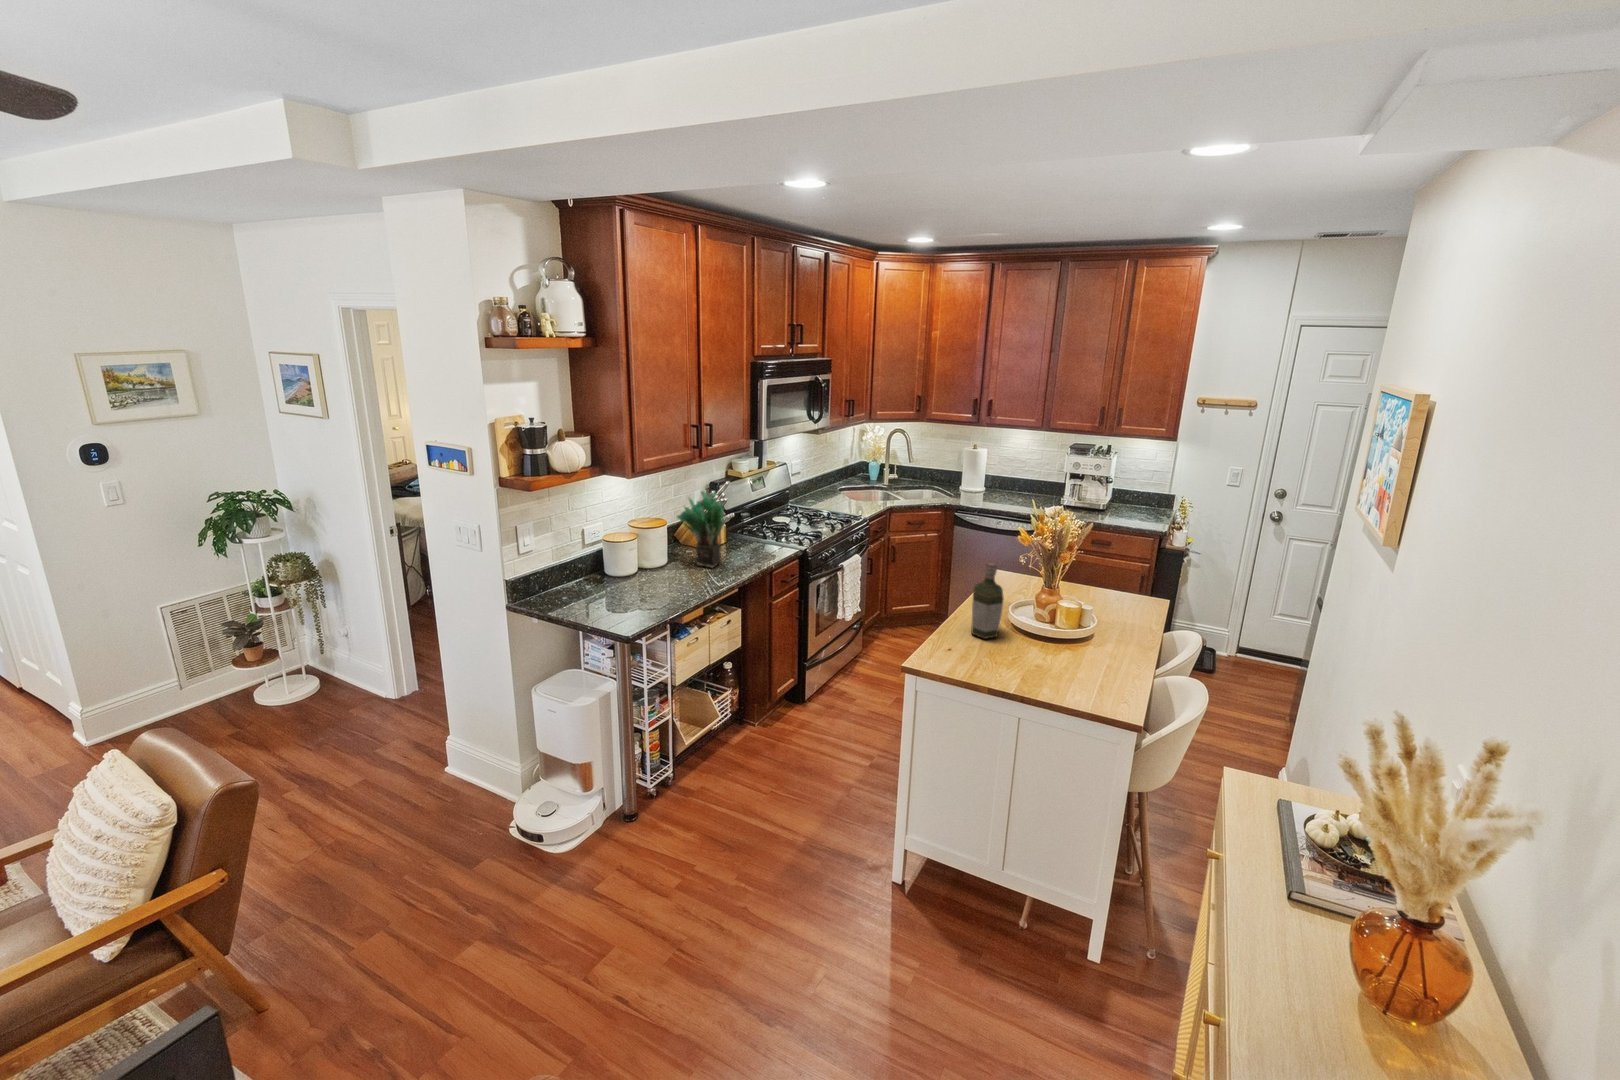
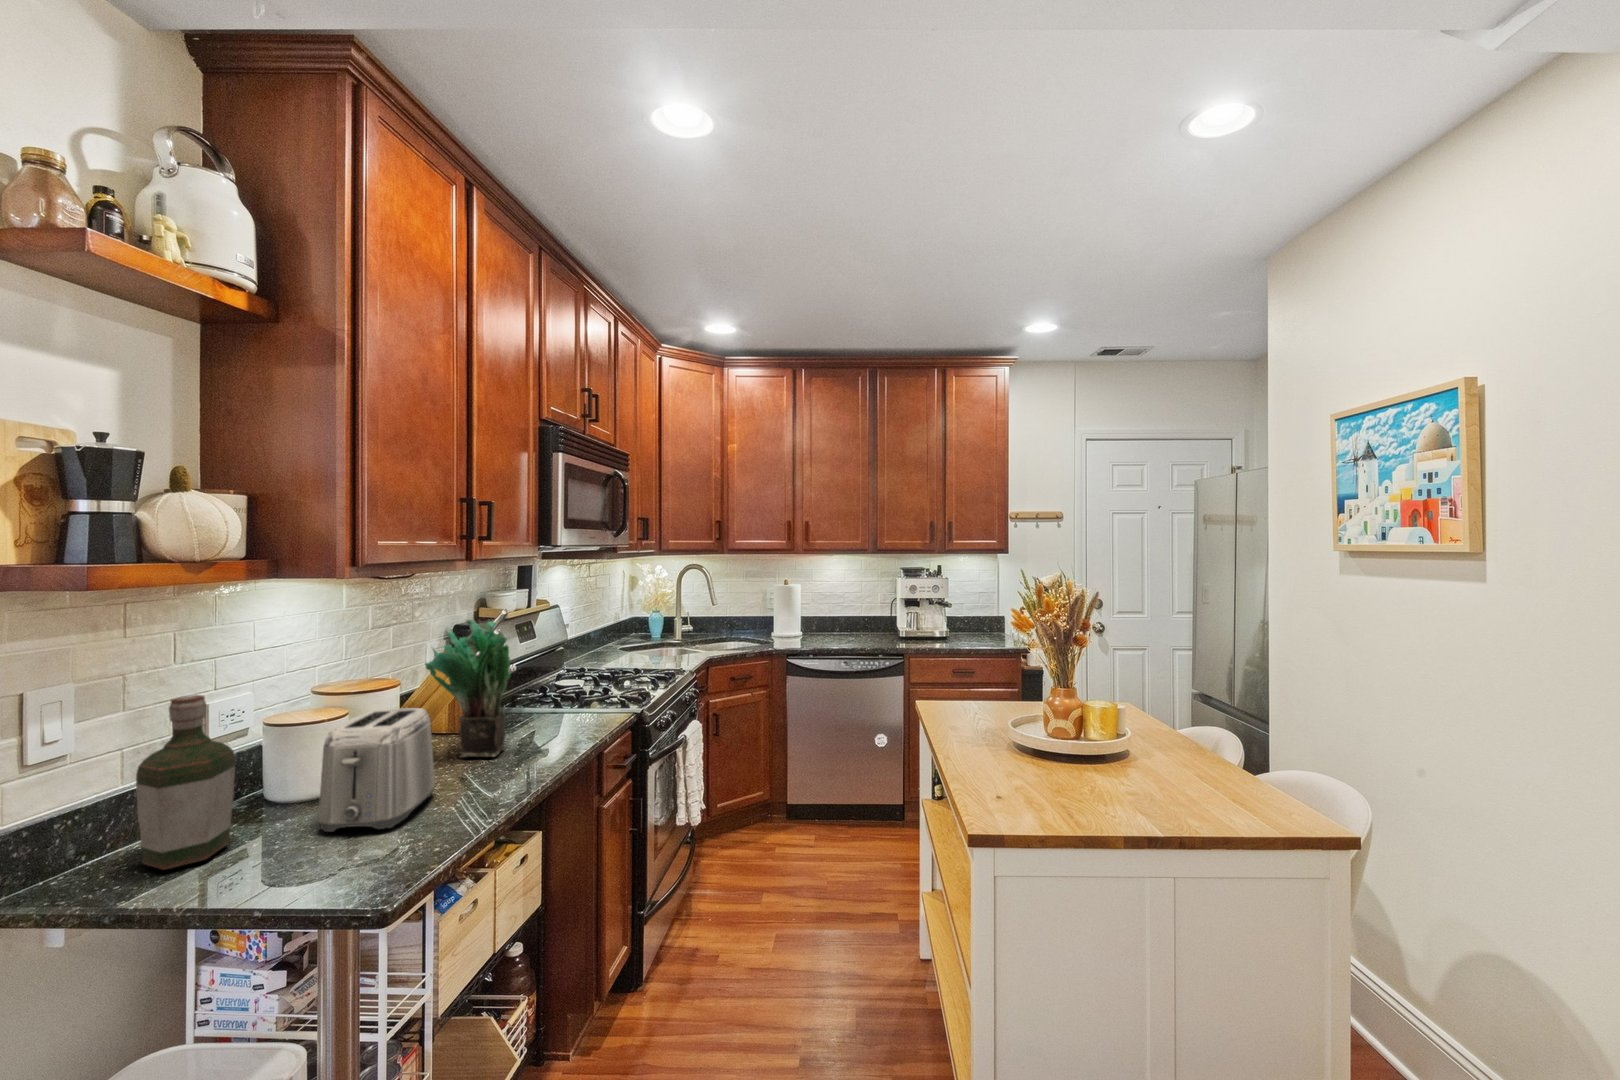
toaster: none [623,541,676,600] -> present [318,708,435,832]
bottle: present [972,562,1004,639] -> present [136,695,235,870]

